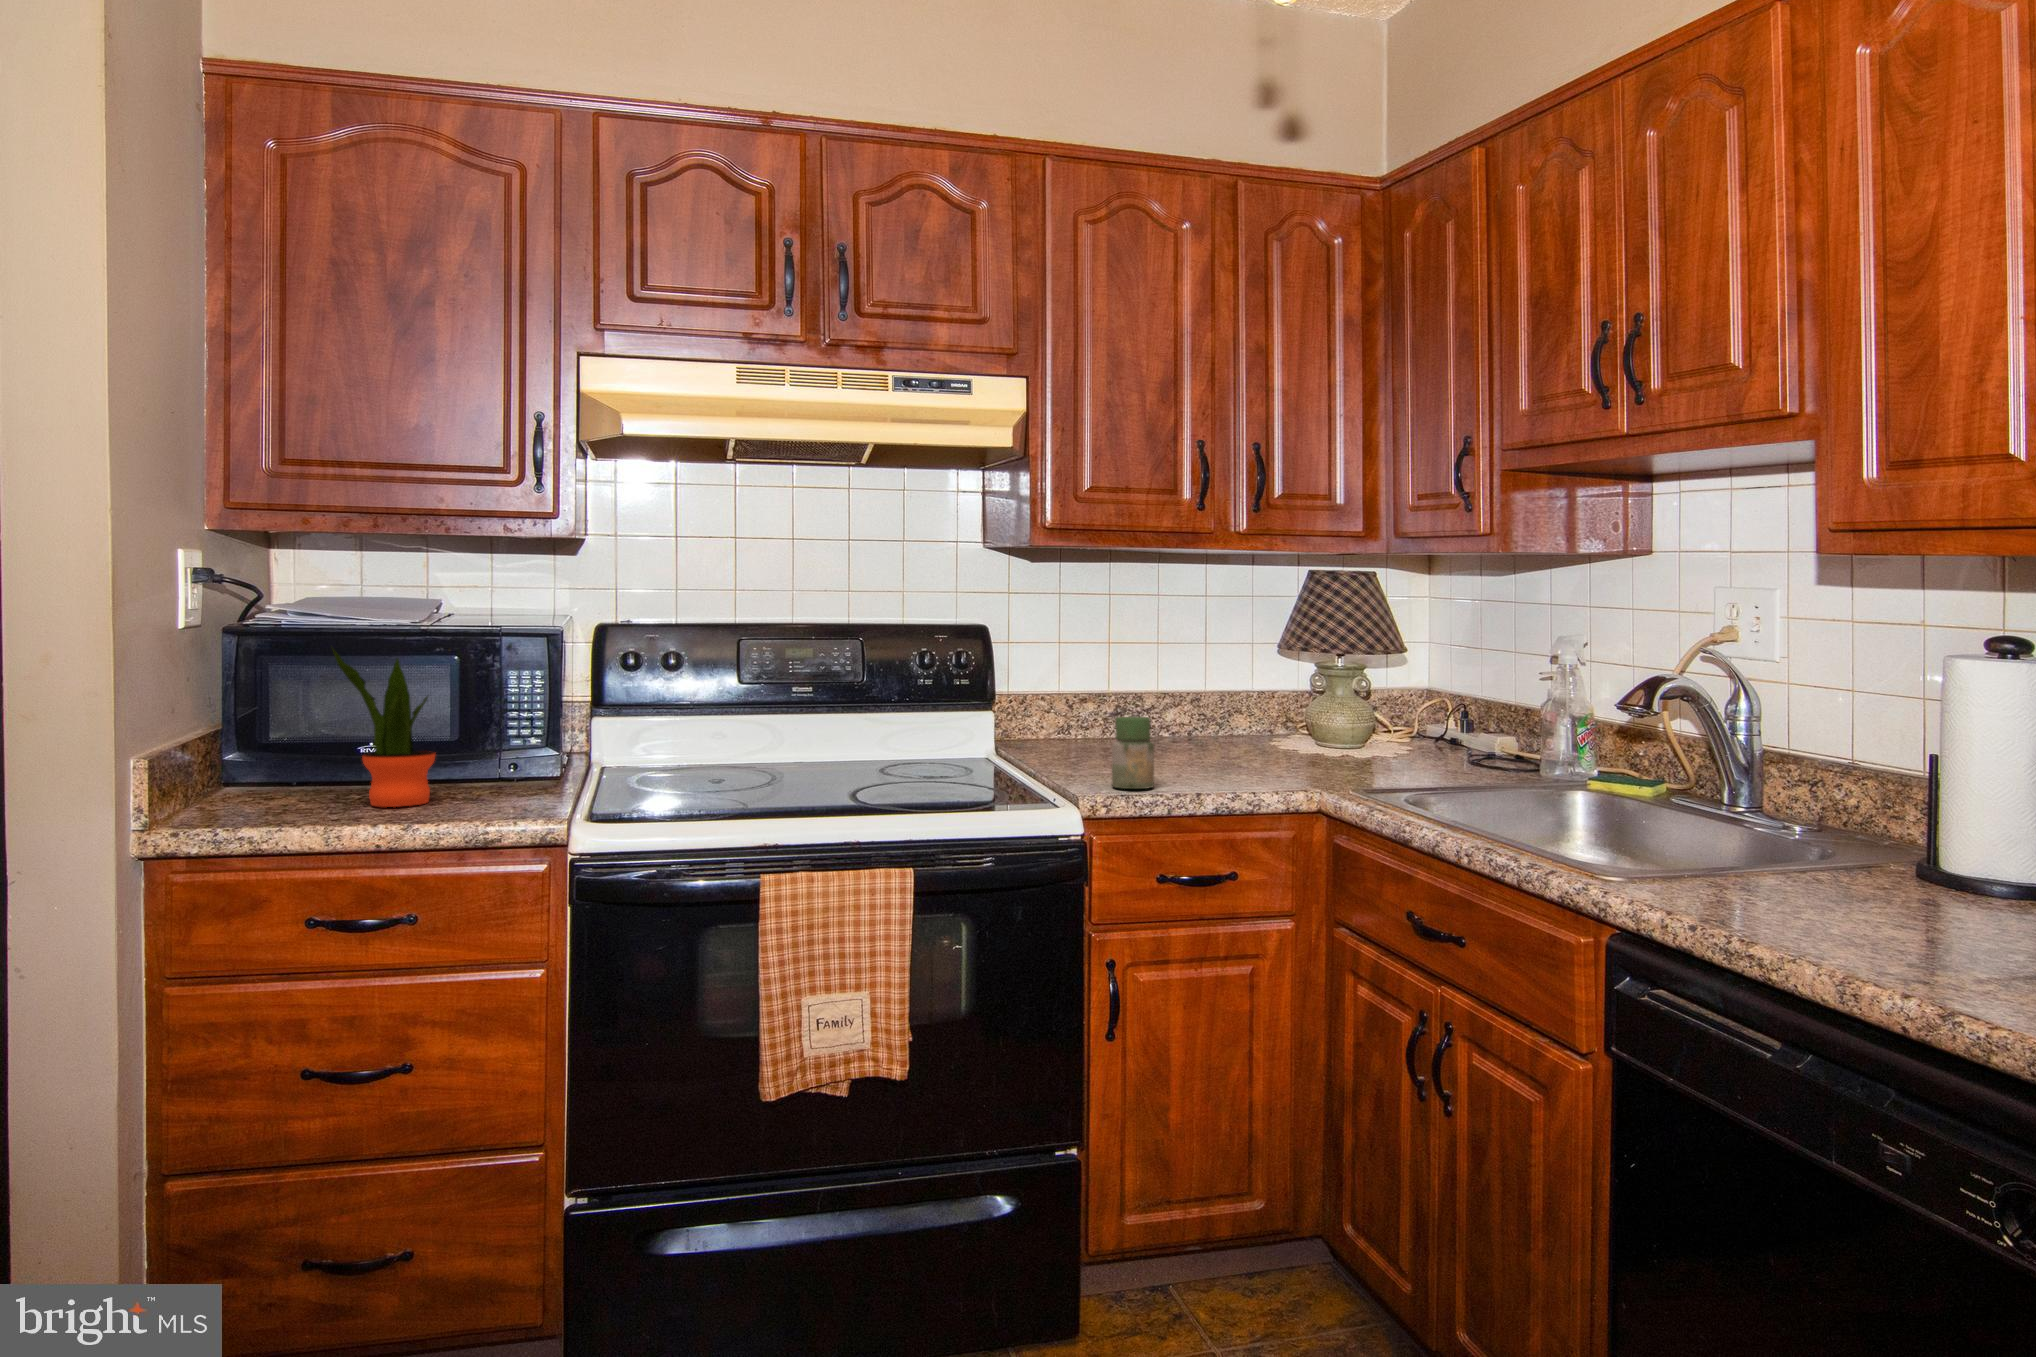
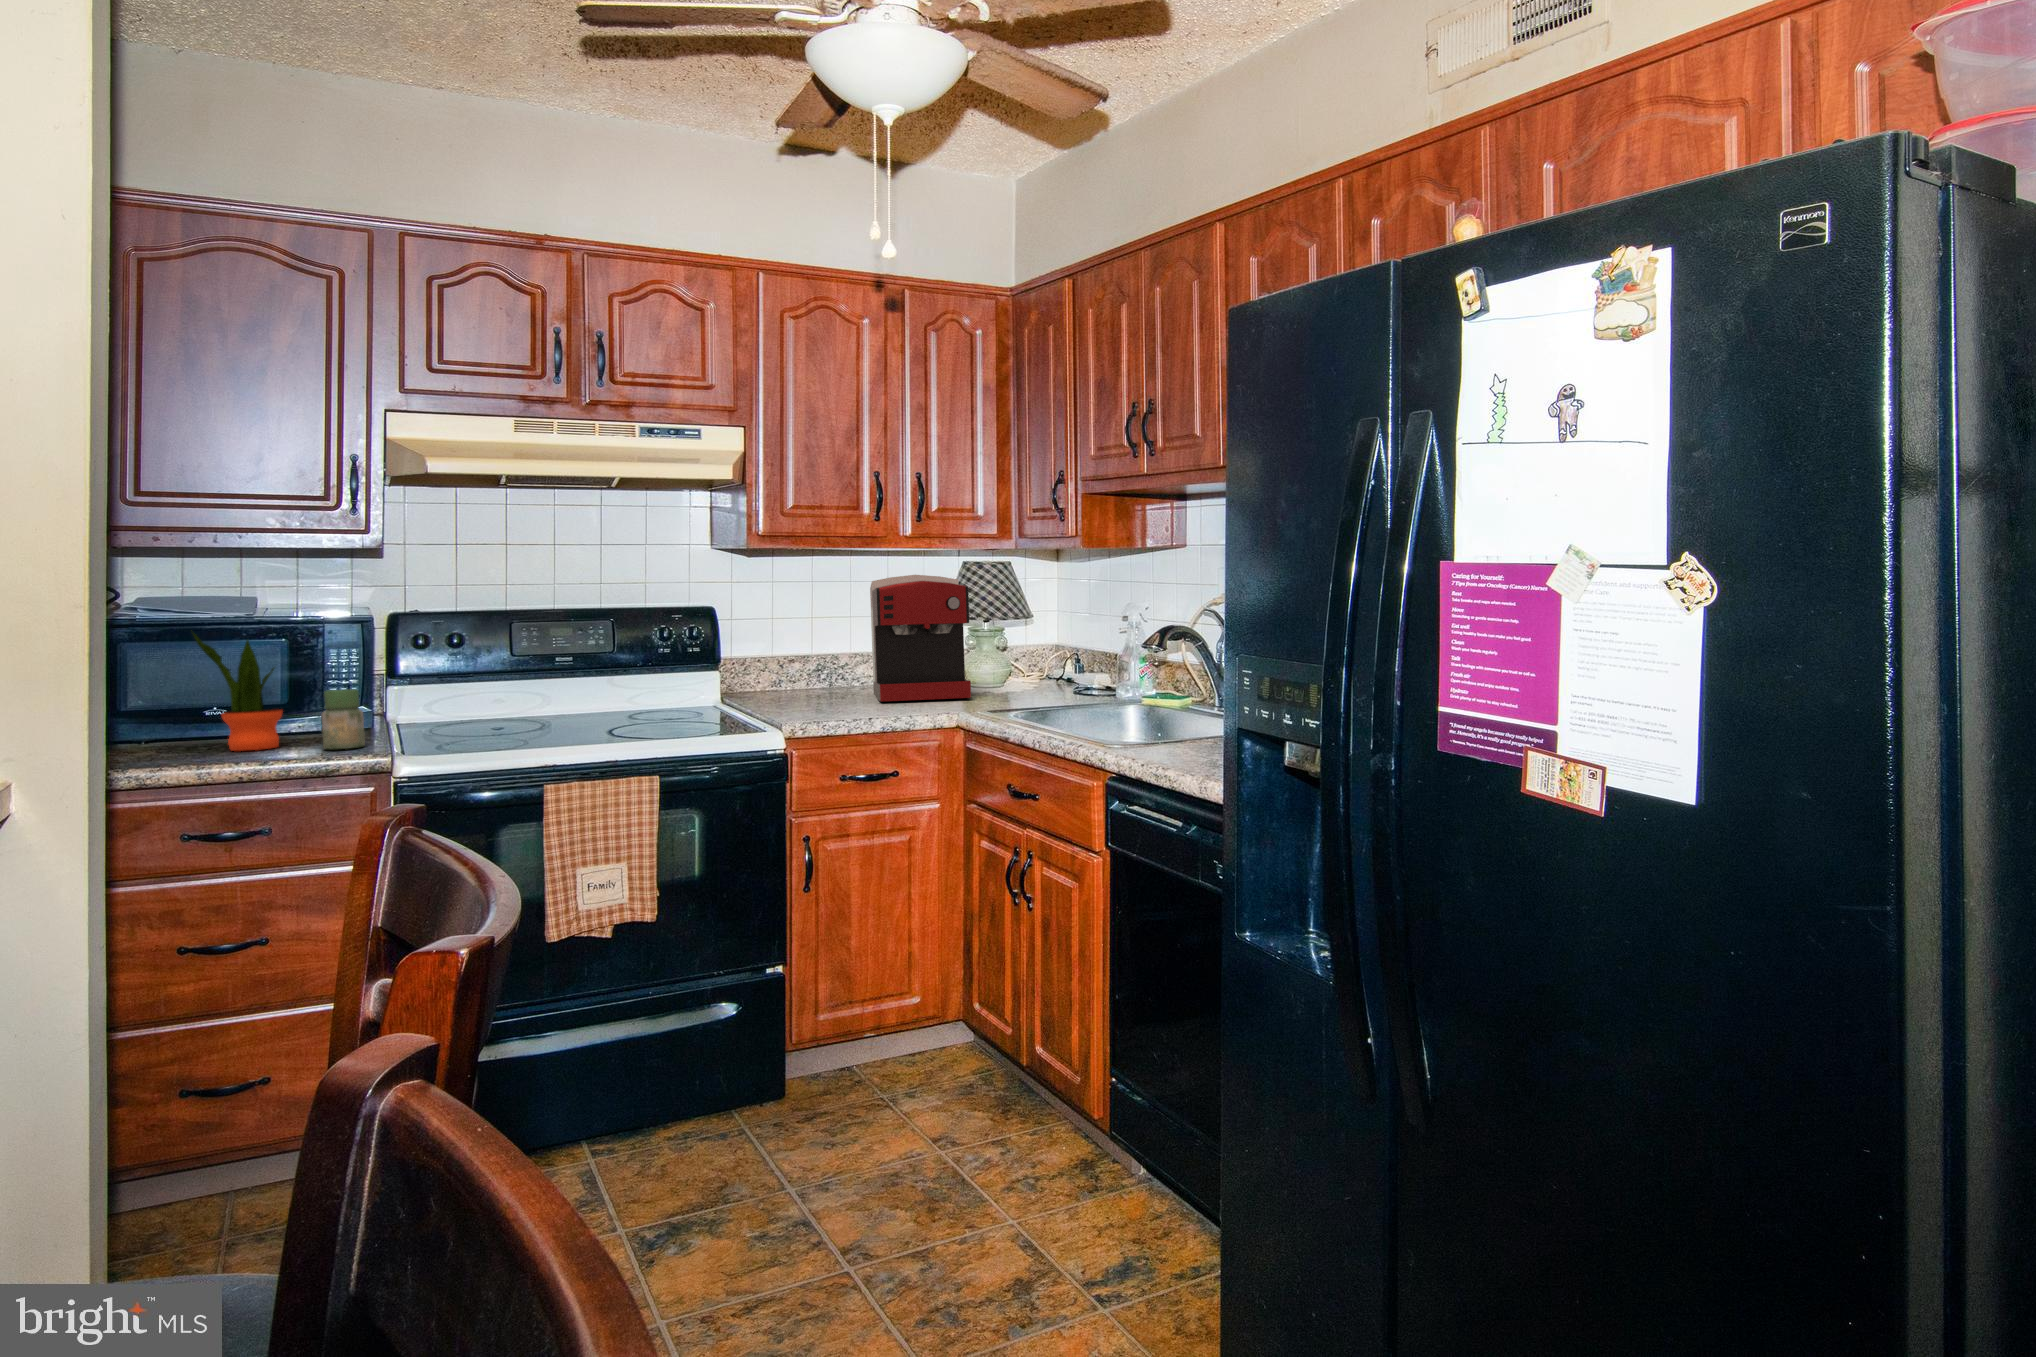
coffee maker: none [1177,585,1329,764] -> present [870,575,971,701]
jar: present [1112,717,1154,789] -> present [322,689,365,749]

